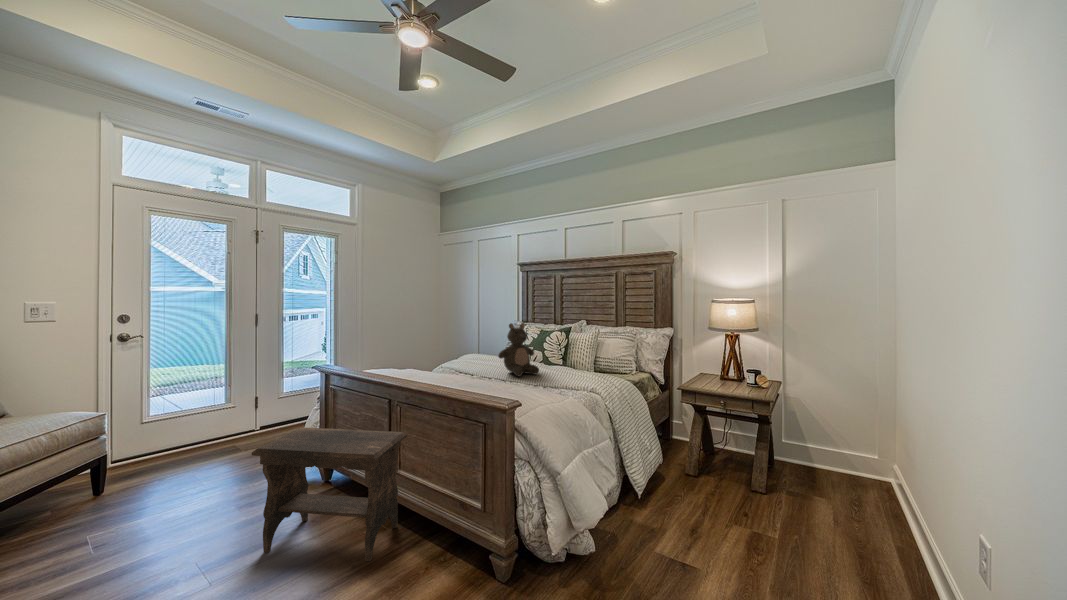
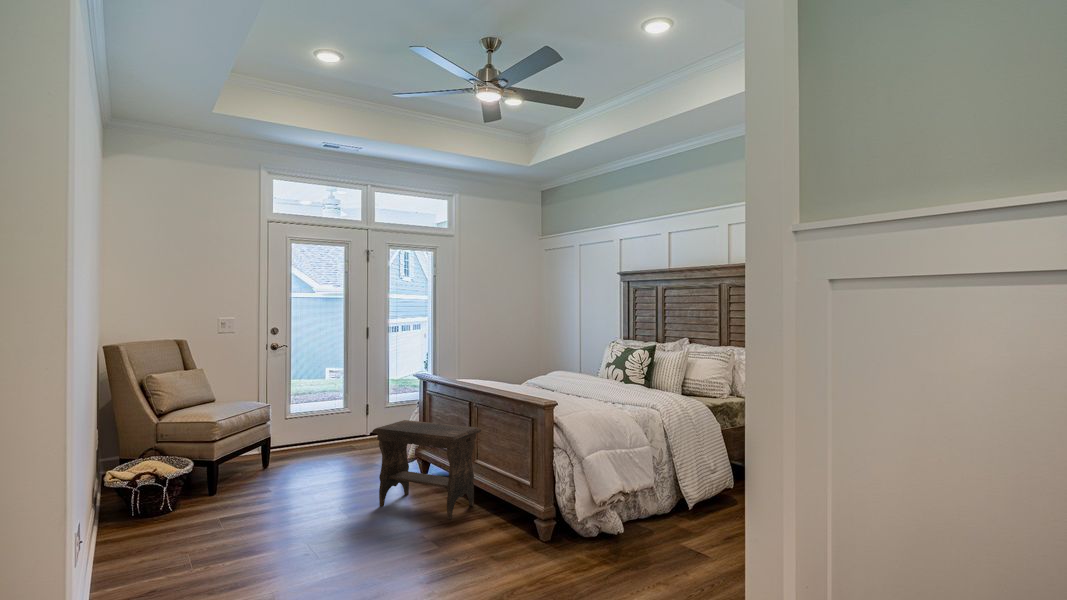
stuffed bear: present [498,323,539,376] -> none [570,339,609,391]

